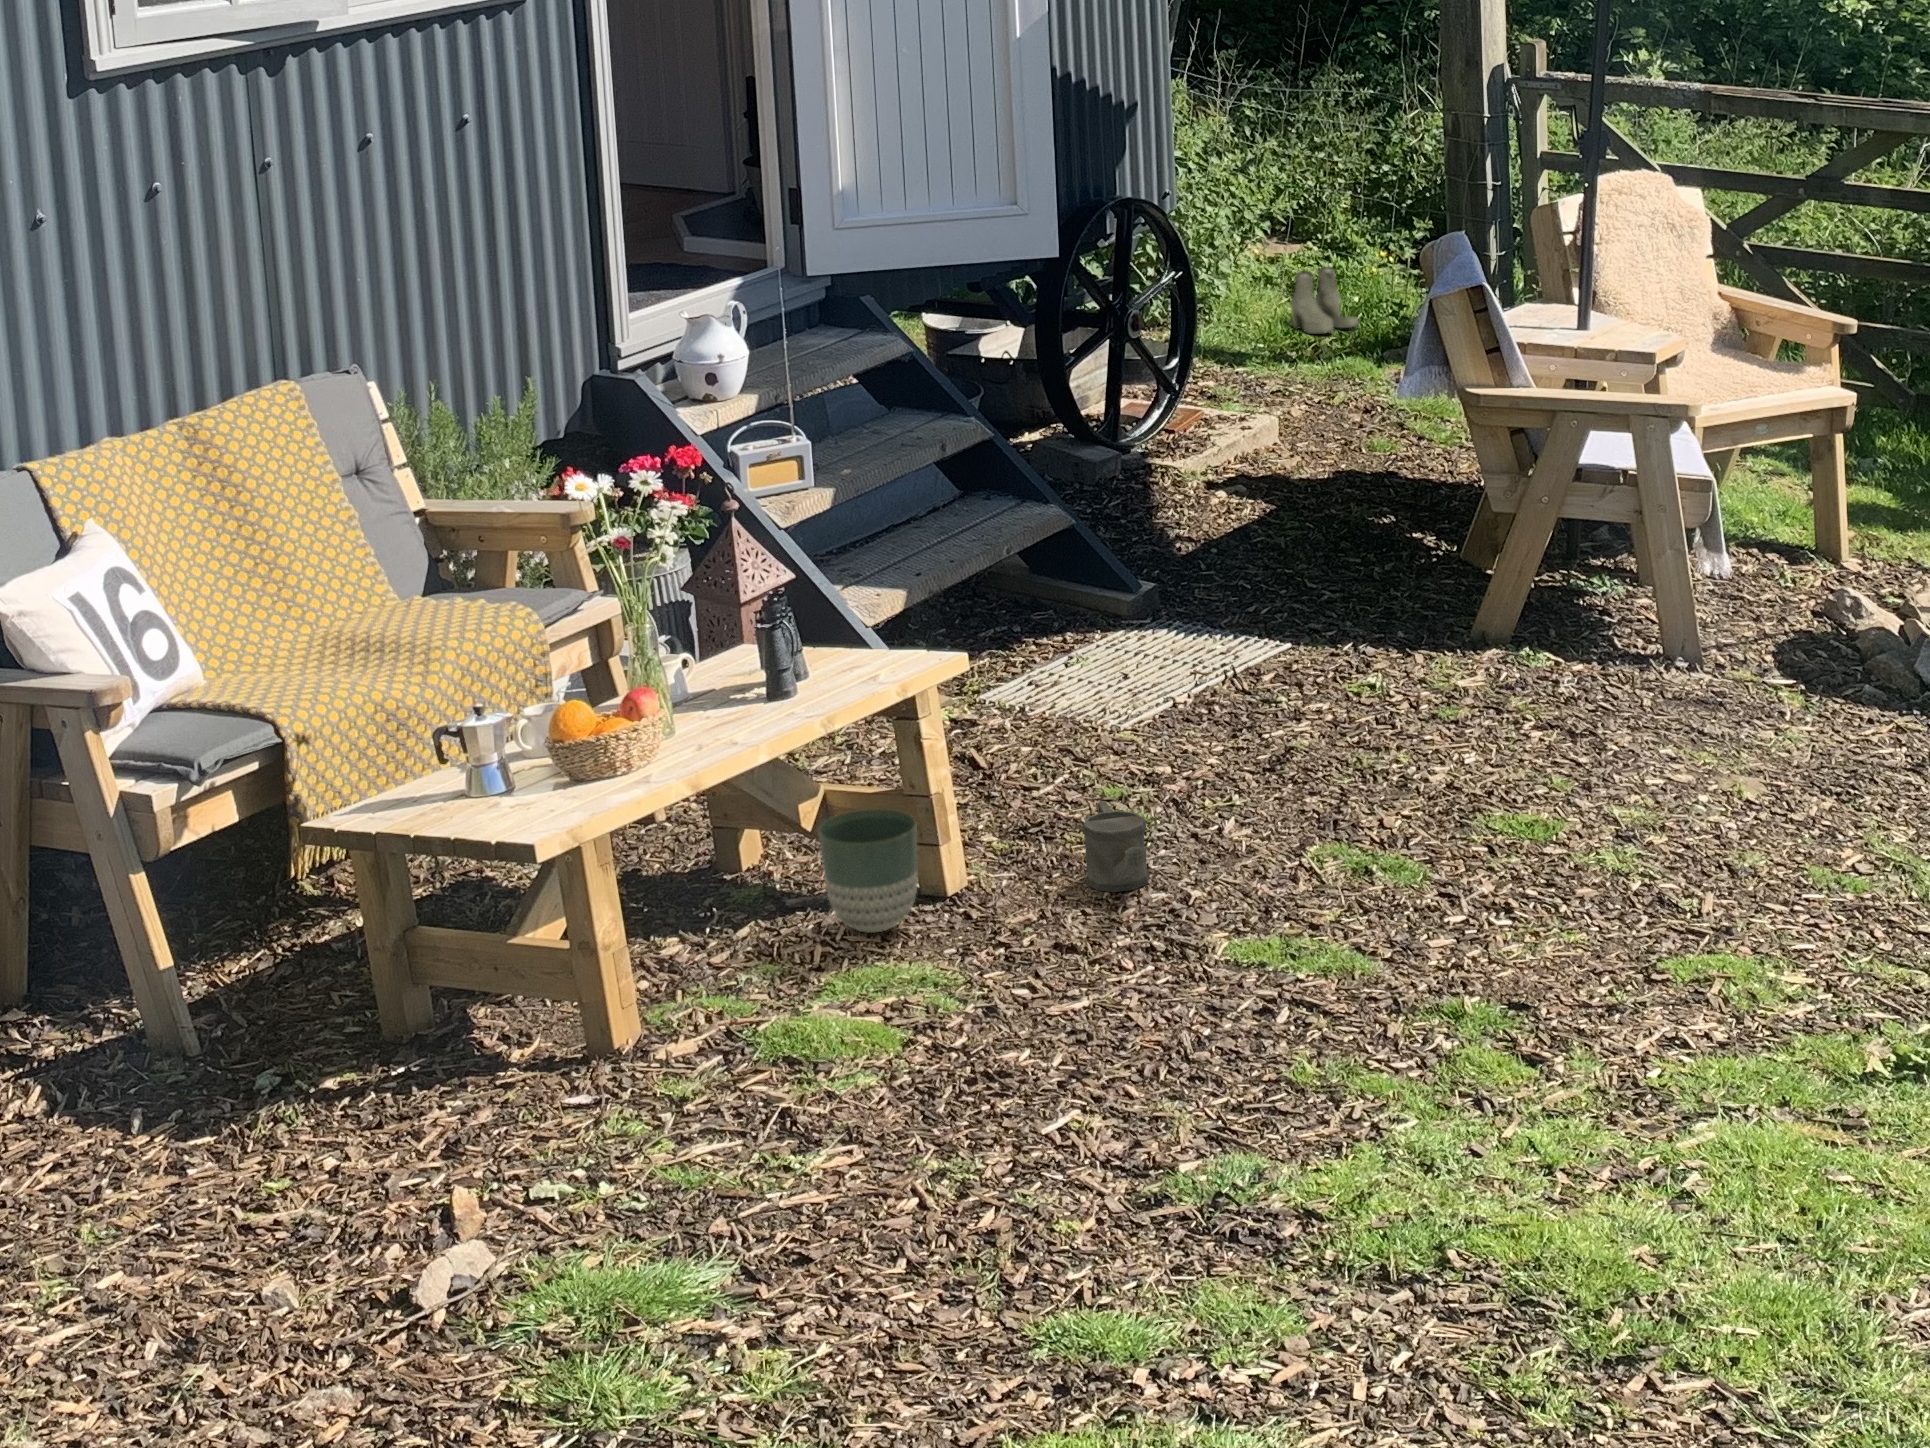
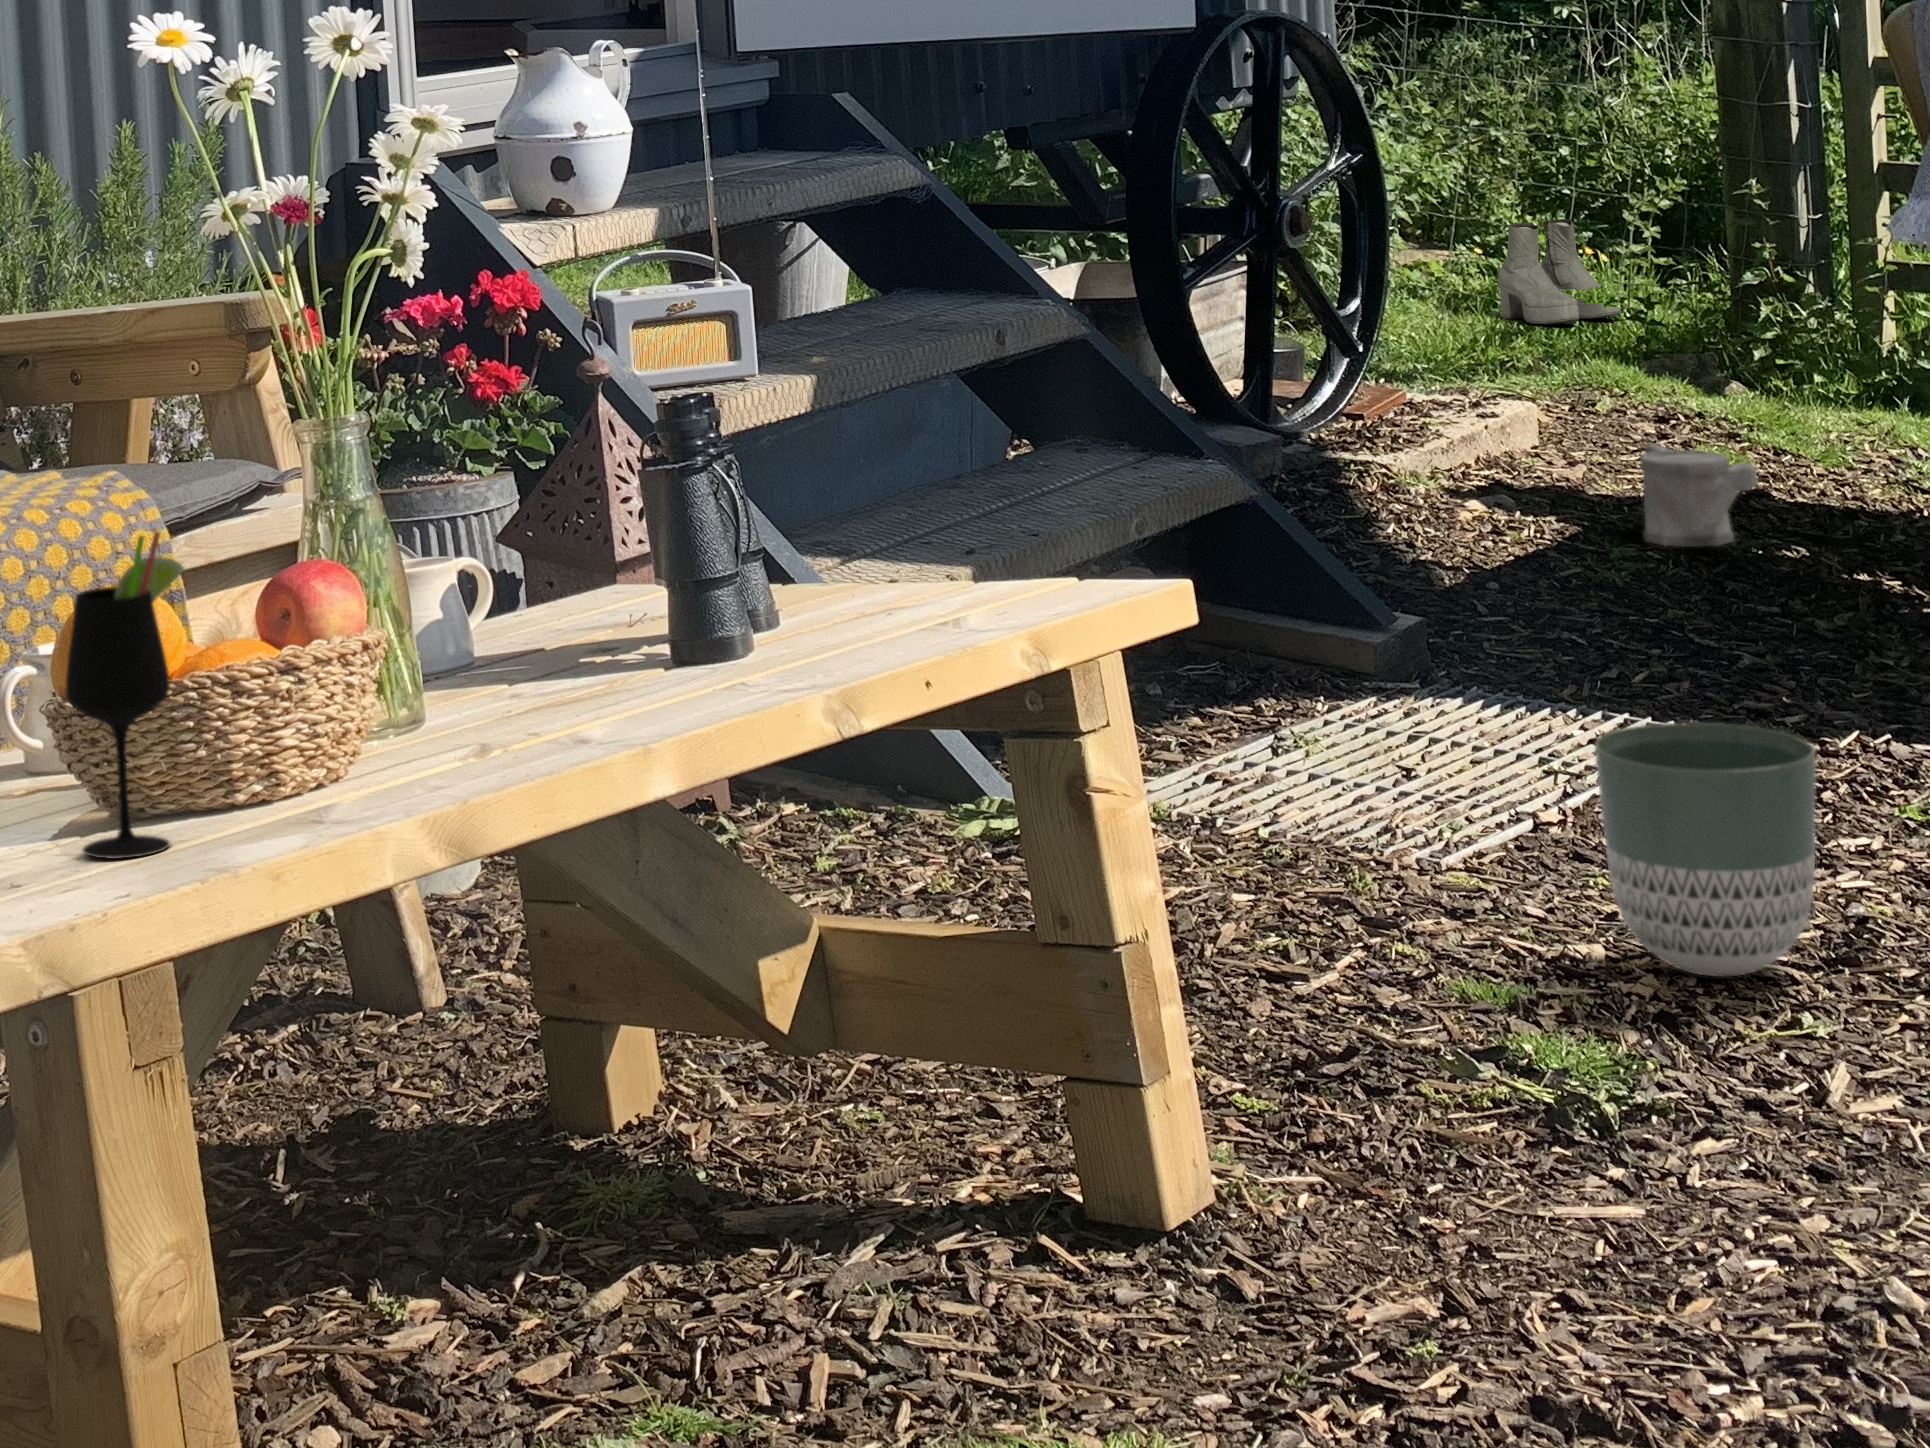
wine glass: none [544,692,584,802] -> present [66,532,184,859]
watering can: present [1083,801,1149,892] -> present [1640,445,1757,547]
planter: present [818,809,918,933] -> present [1595,723,1816,976]

